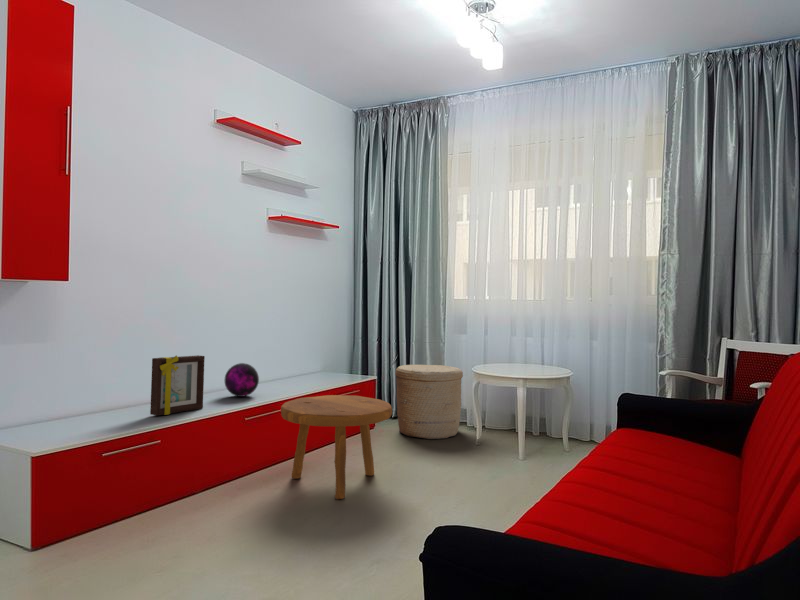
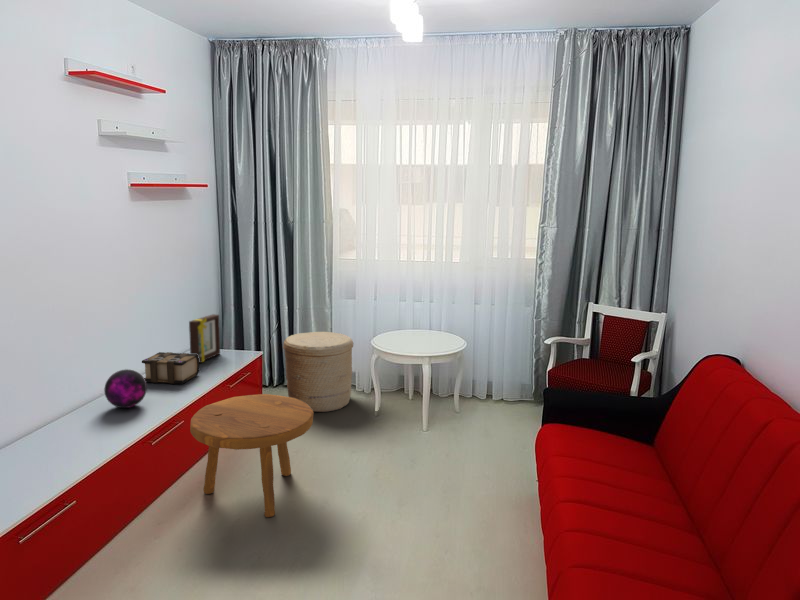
picture frame: present [150,355,205,416] -> present [189,314,220,363]
book: none [264,363,313,388] -> present [142,352,199,384]

